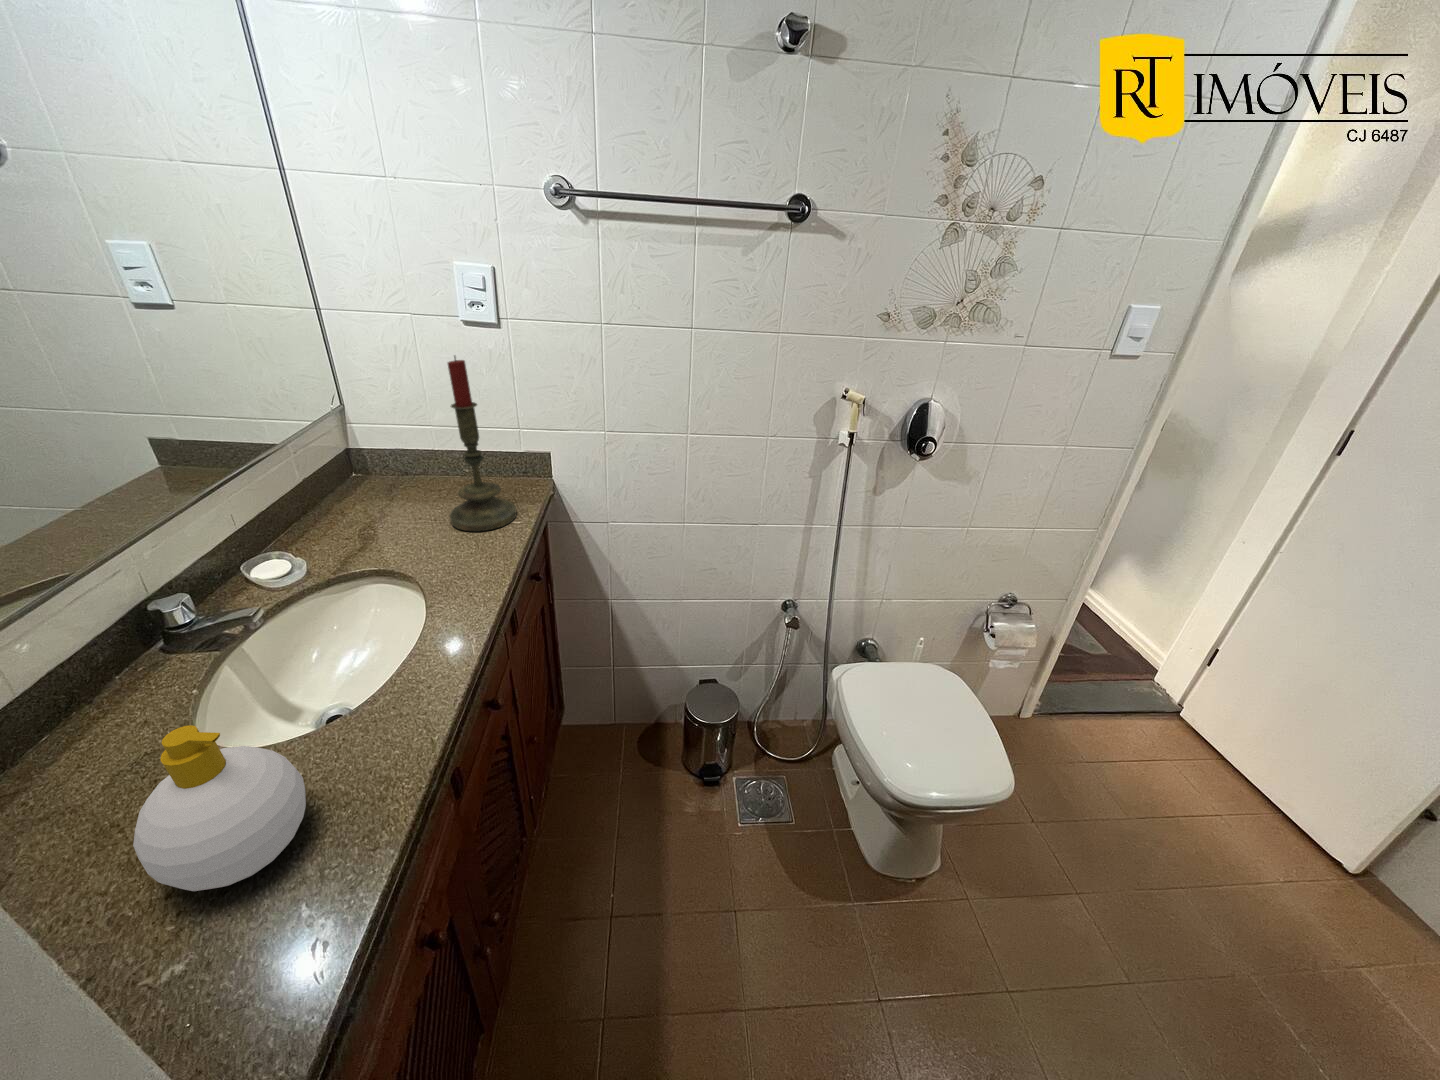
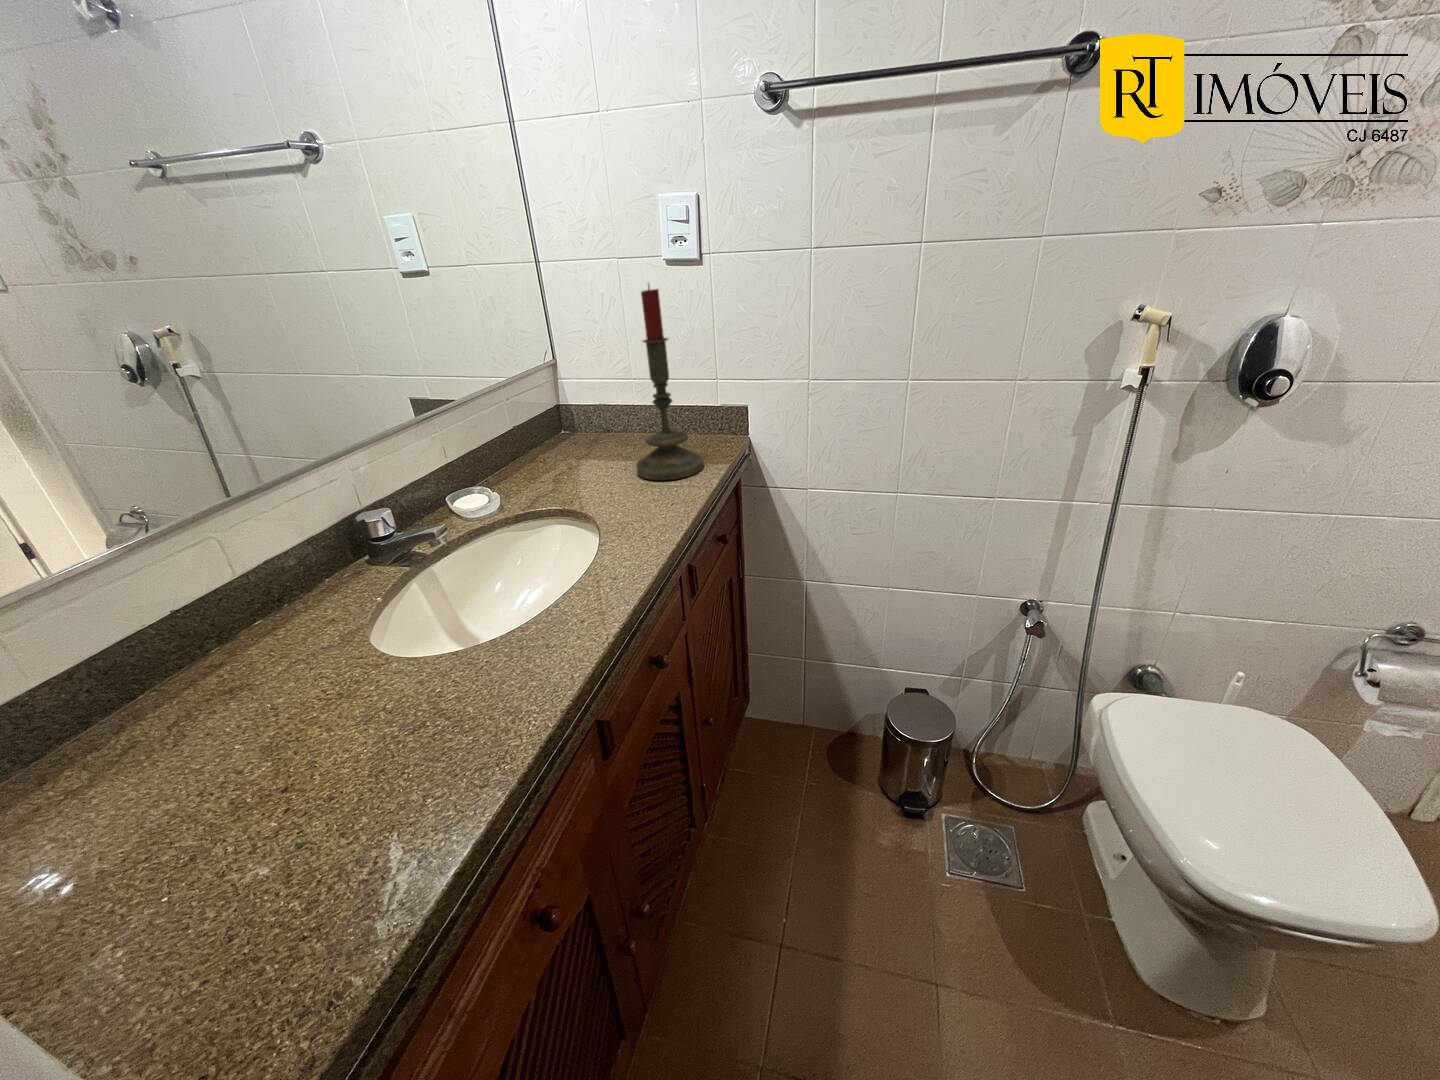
soap bottle: present [133,725,306,891] -> none [251,596,426,790]

